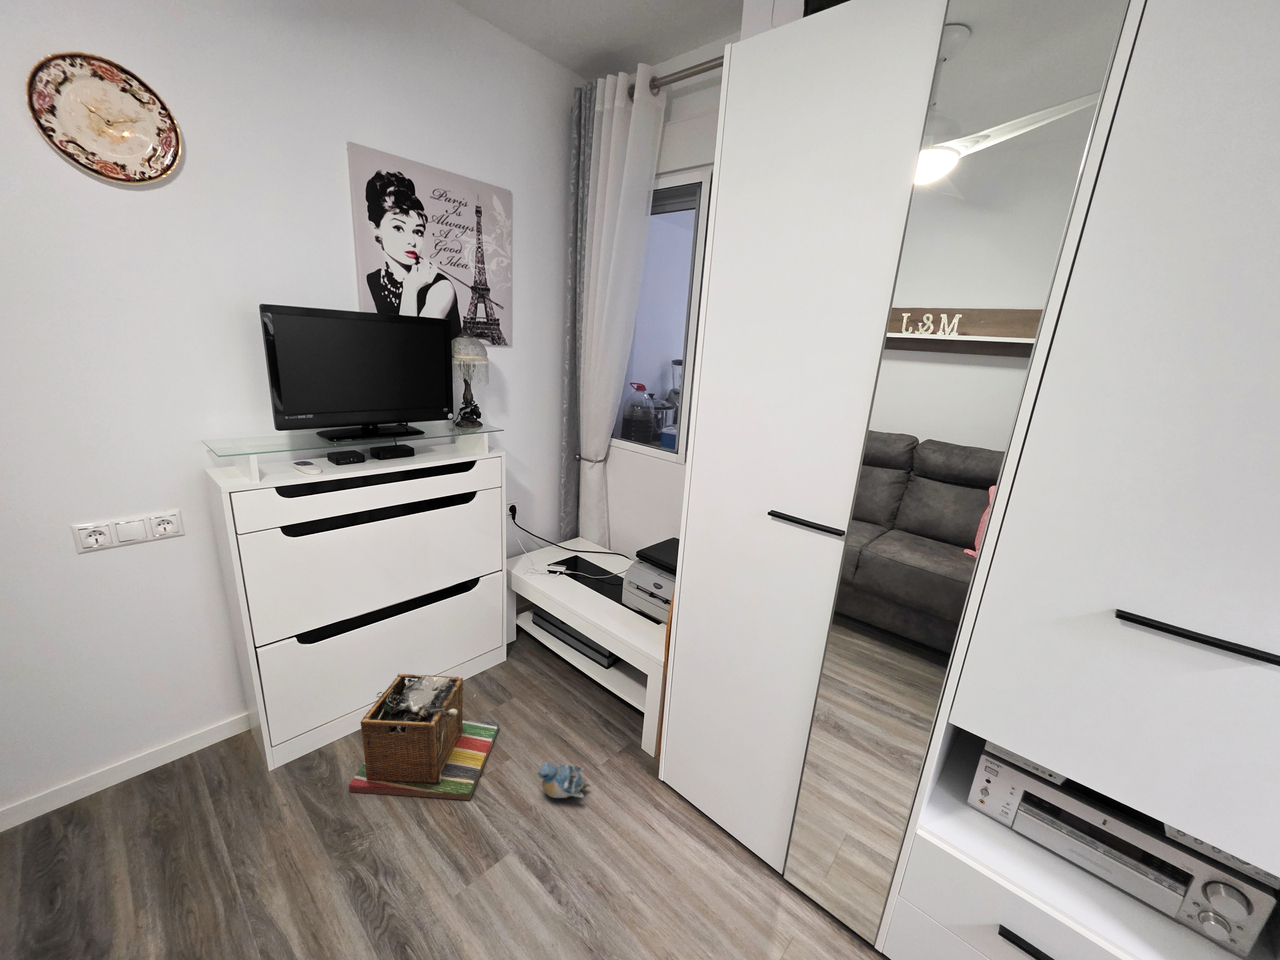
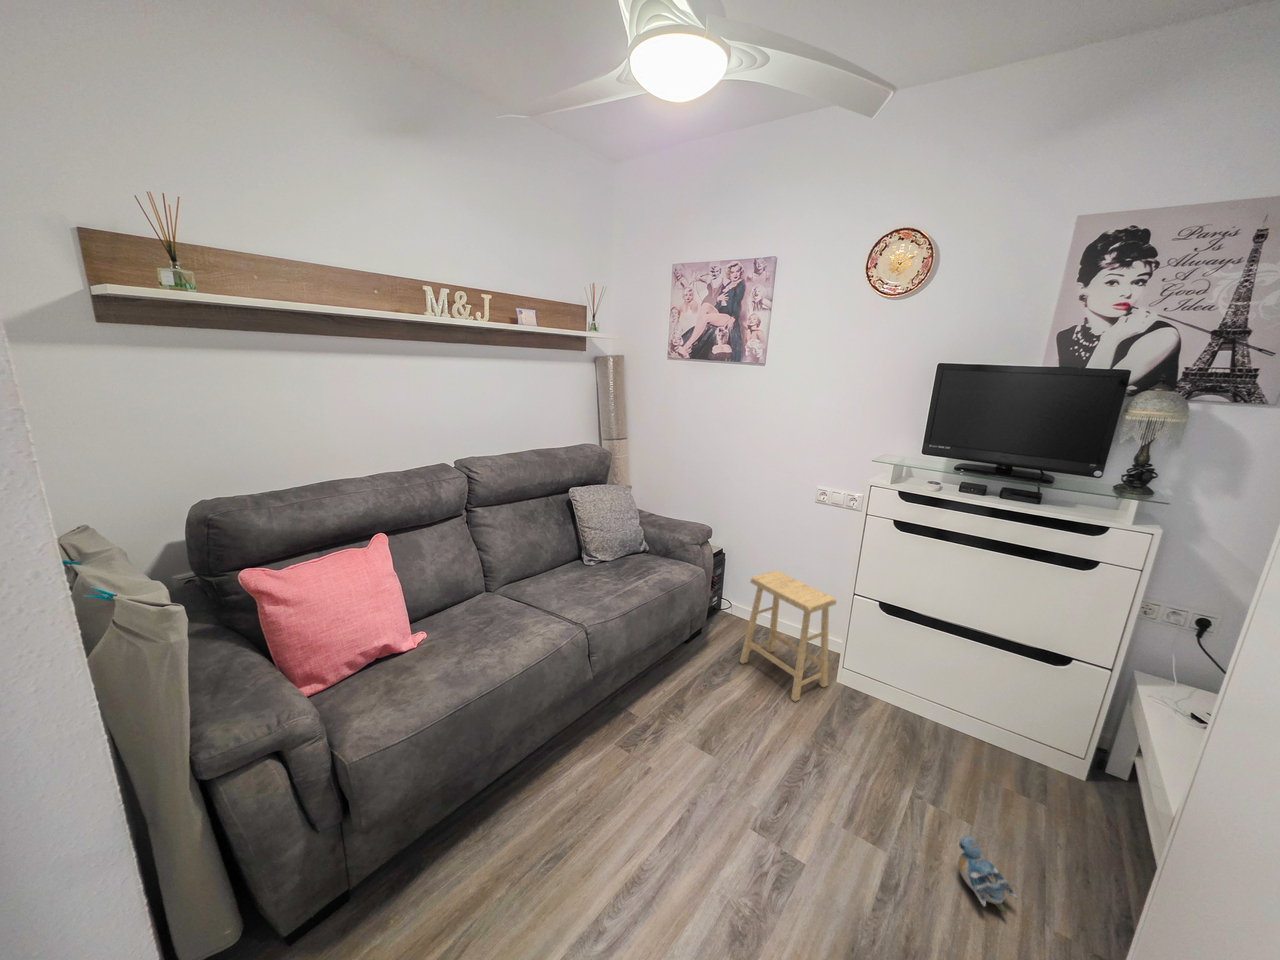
footstool: none [47,669,270,906] -> present [740,571,836,702]
laundry basket: present [349,674,499,800] -> none [854,679,994,803]

